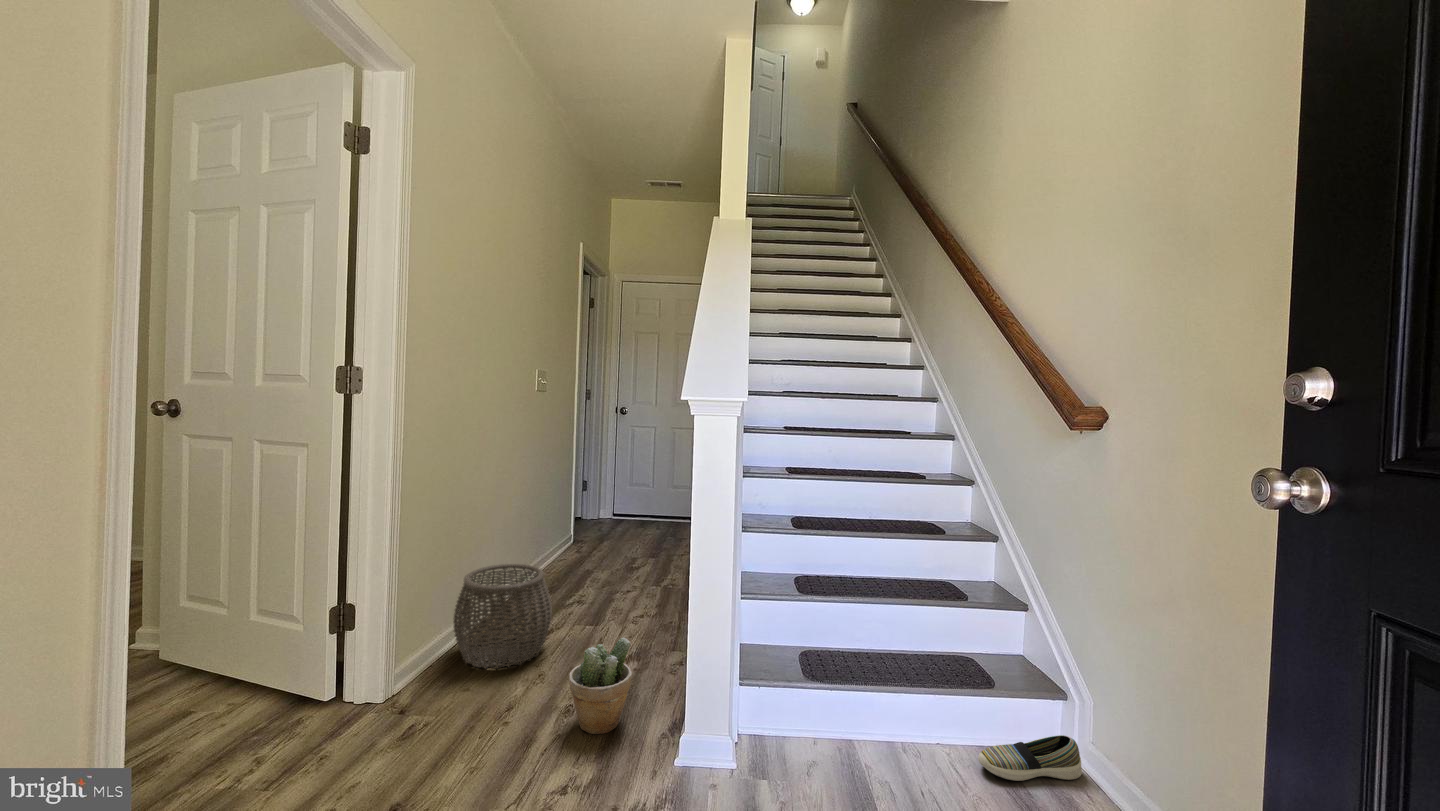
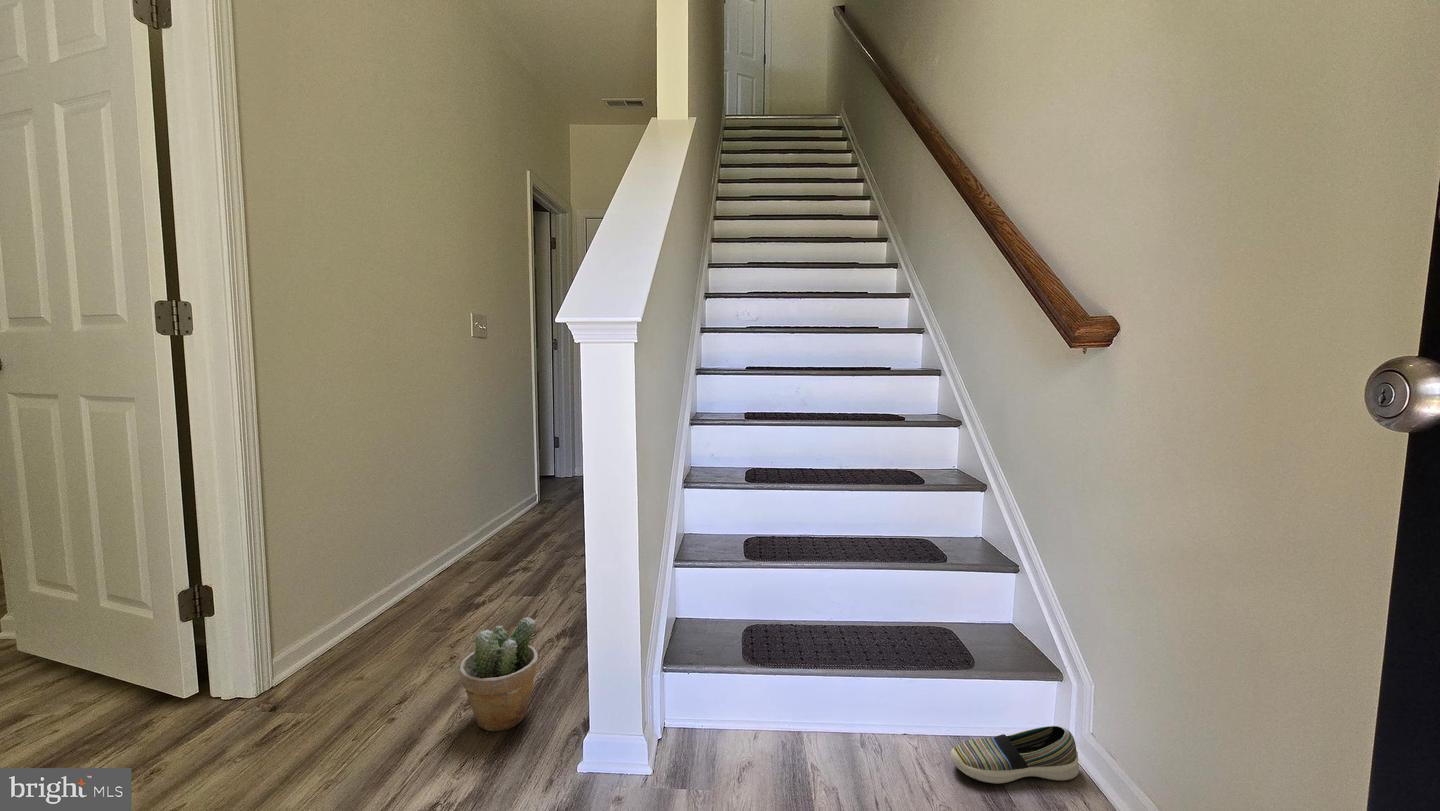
woven basket: present [453,564,552,668] -> none [352,531,473,652]

